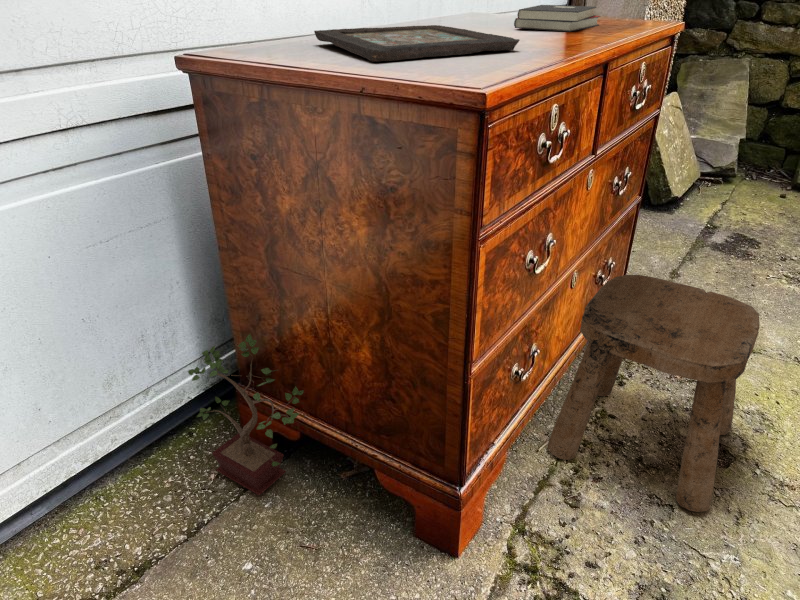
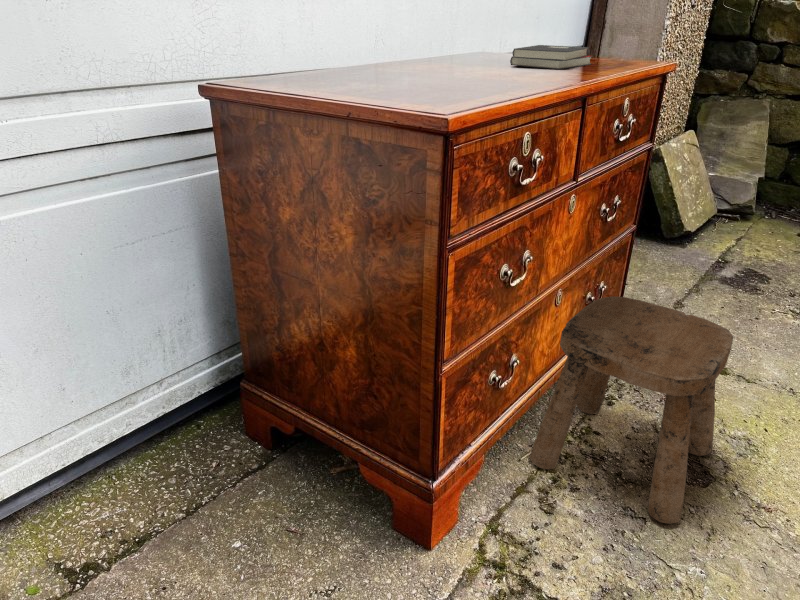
decorative tray: present [314,25,520,62] -> none [323,61,500,91]
potted plant: present [188,334,303,495] -> none [195,331,297,484]

